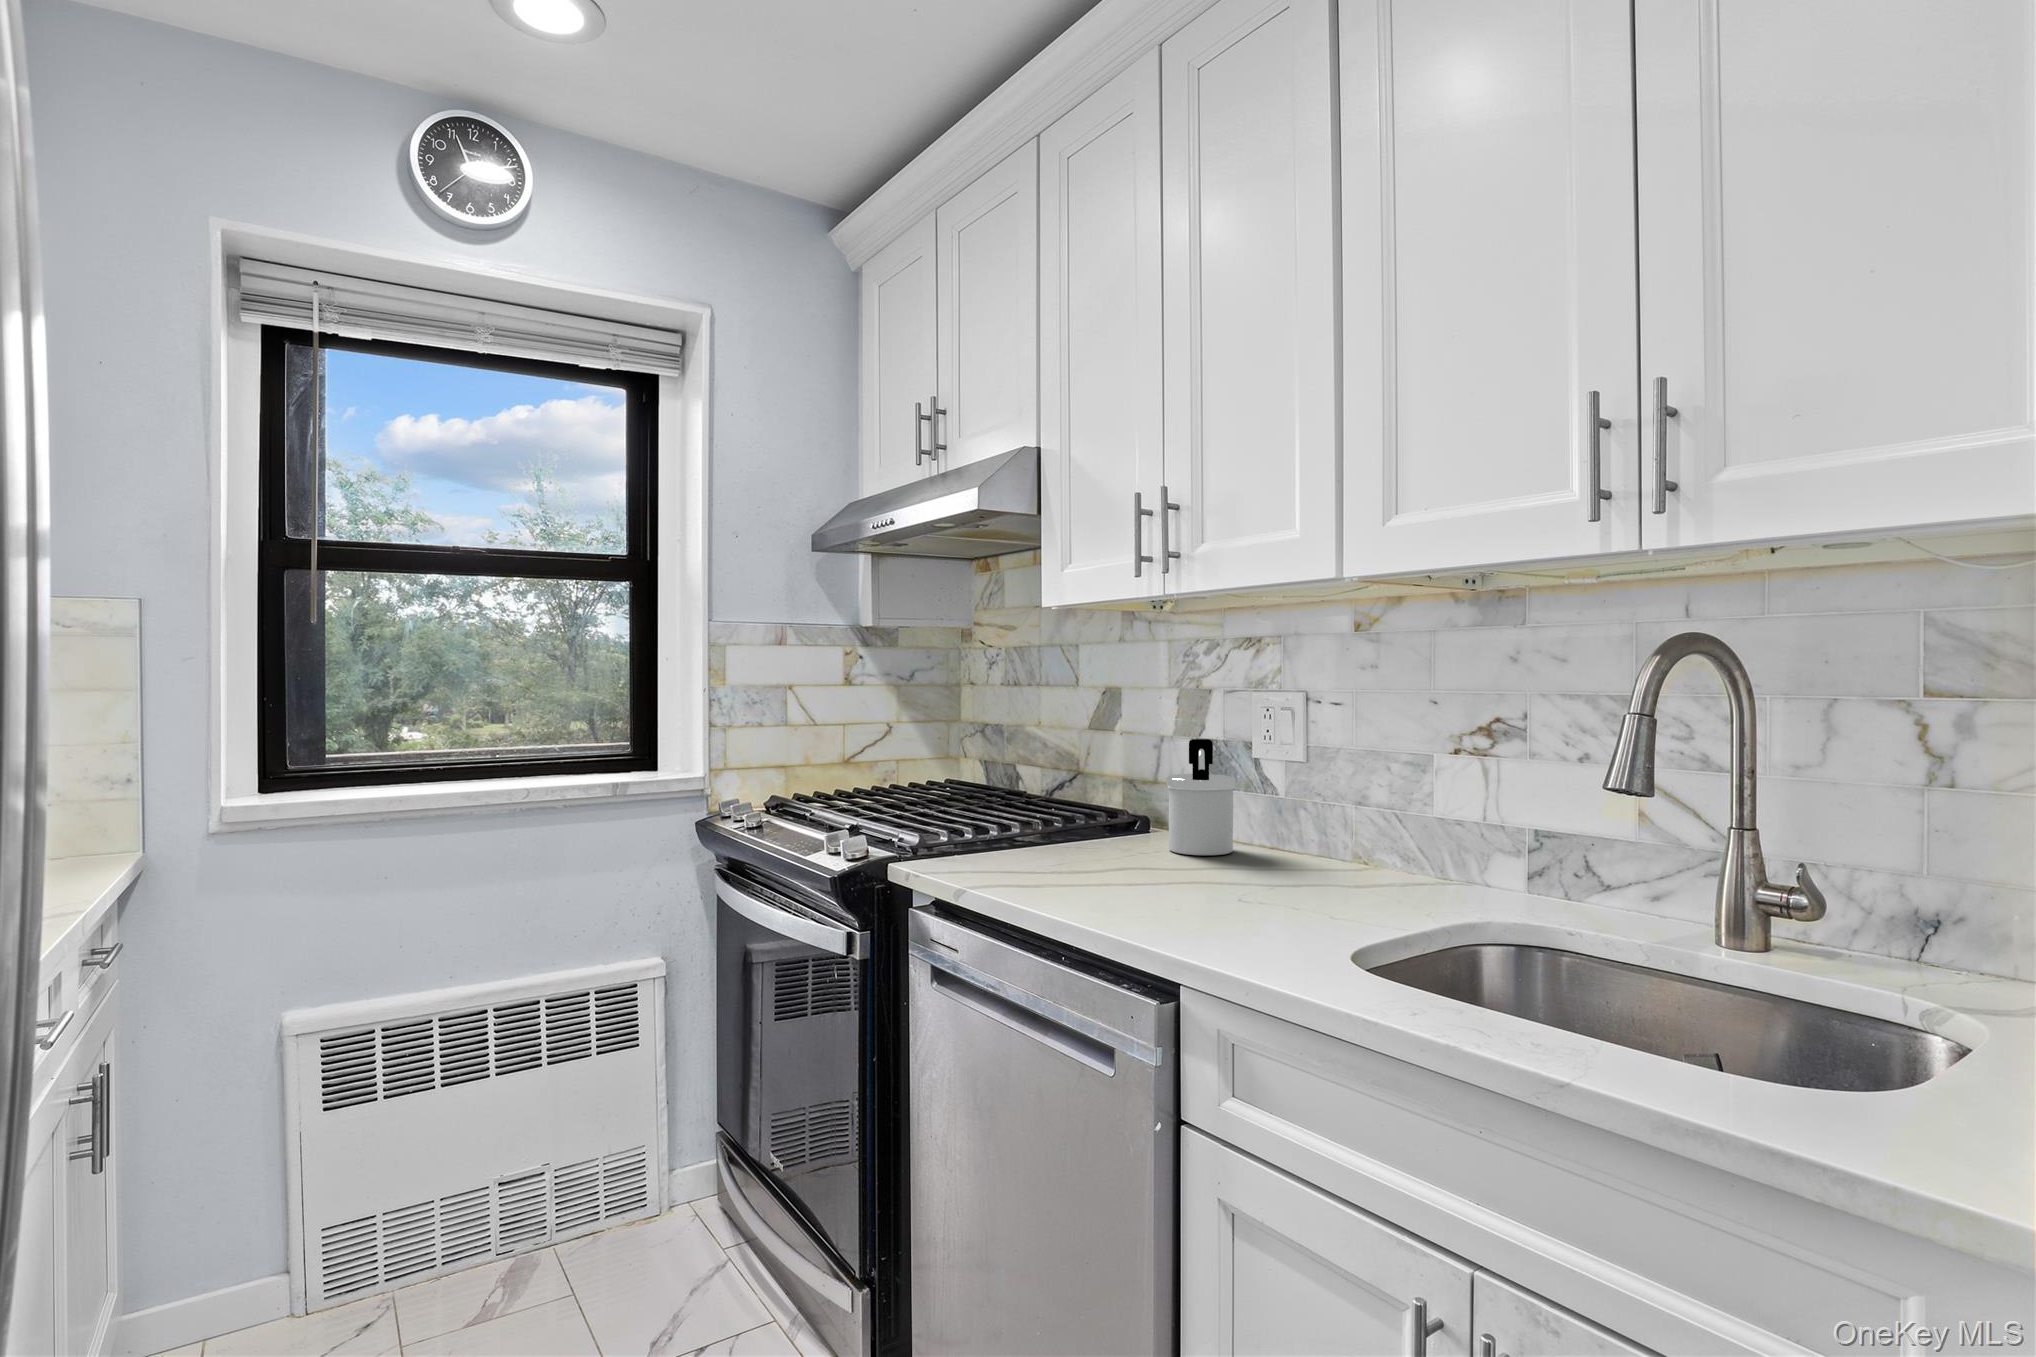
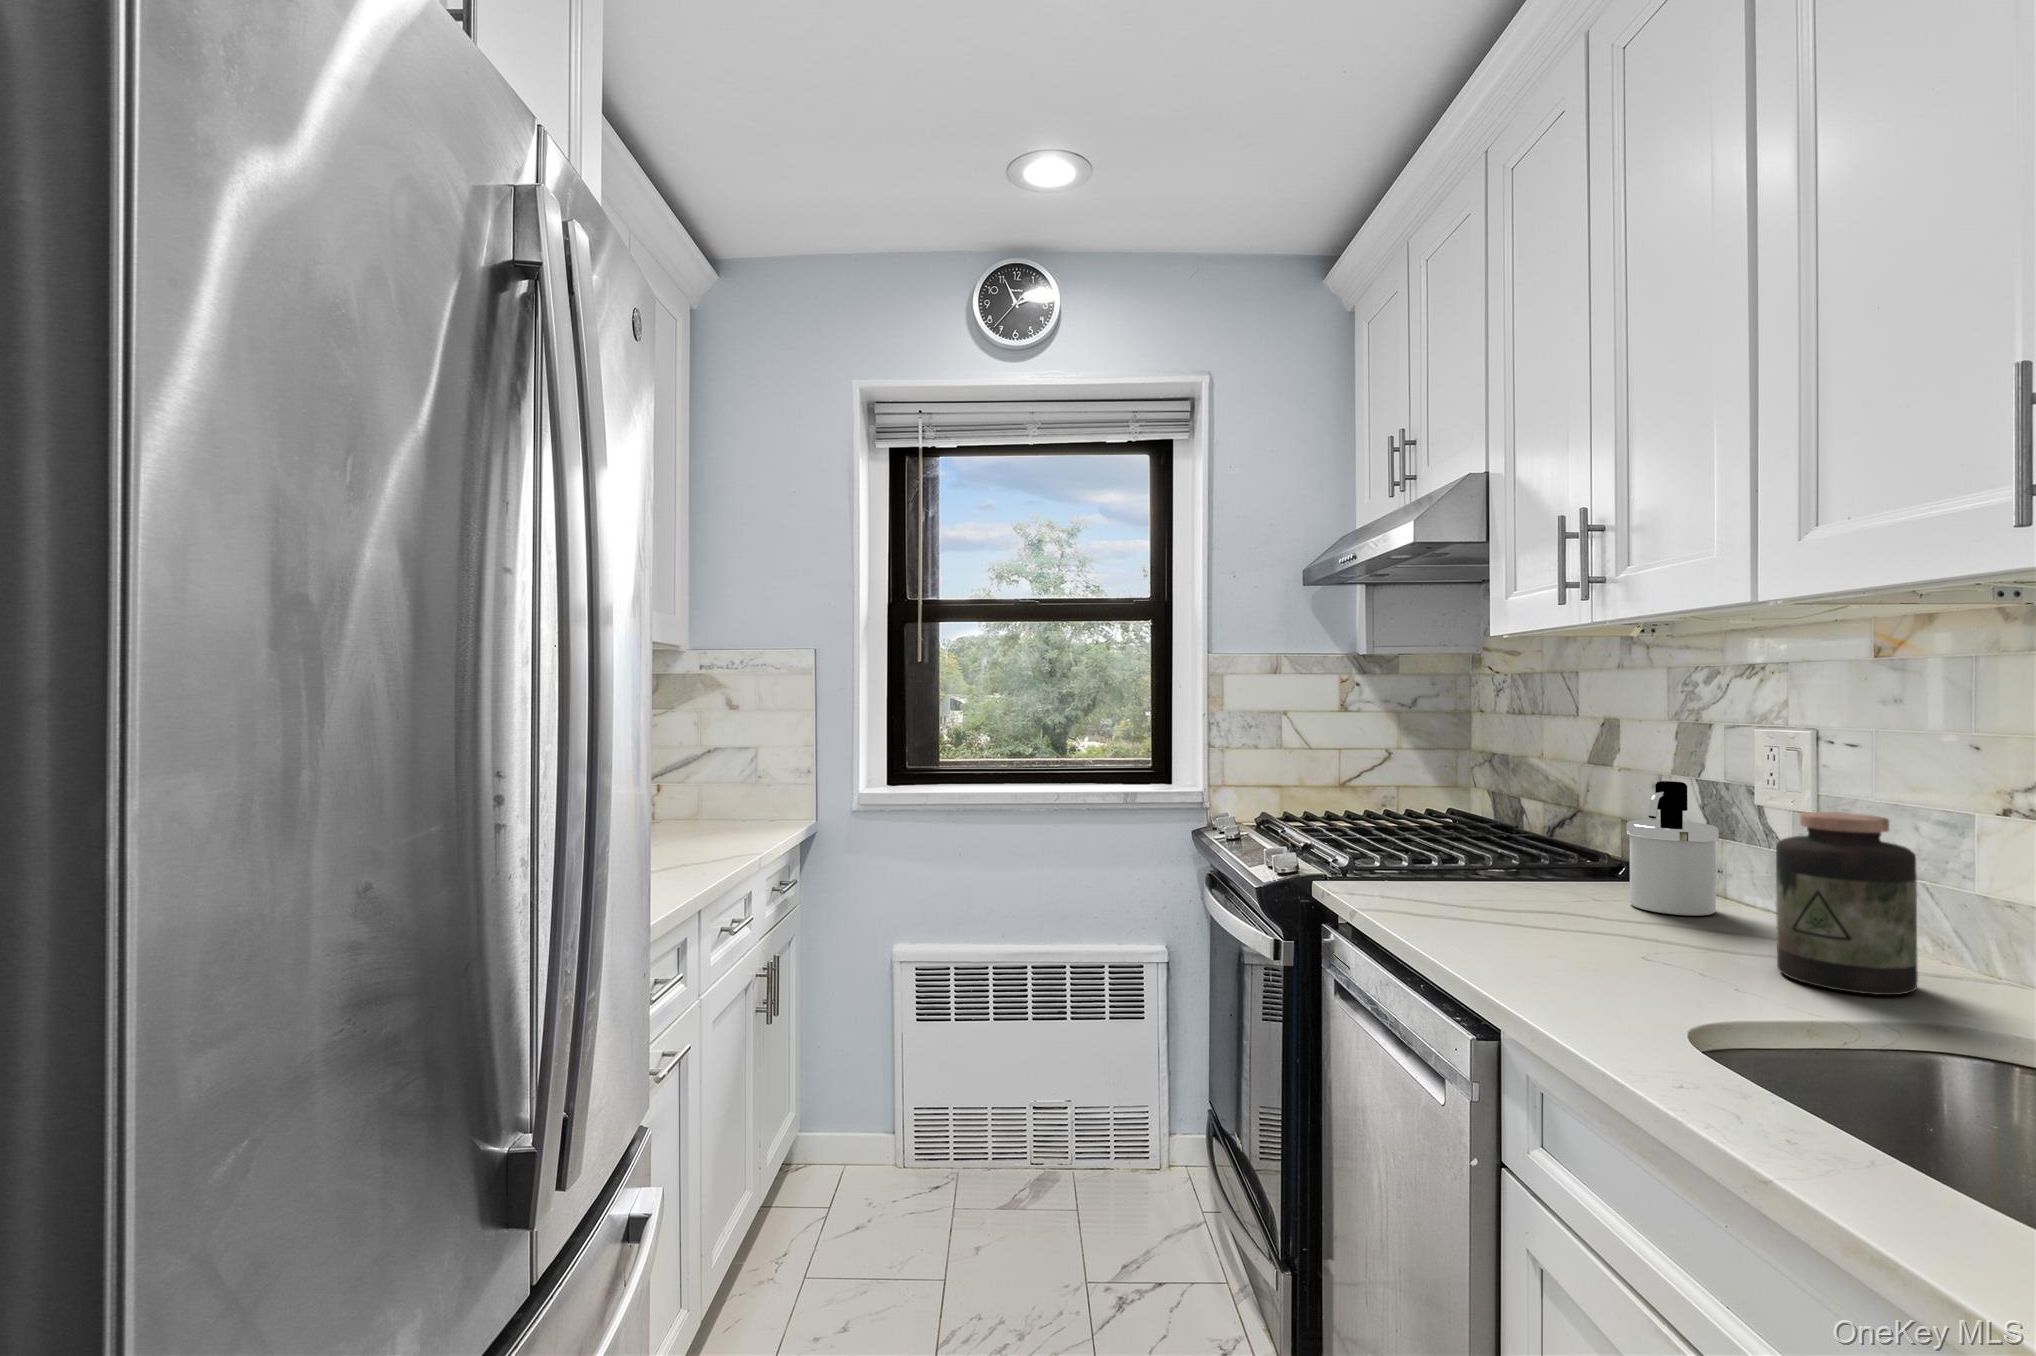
jar: none [1317,755,1410,899] -> present [1776,812,1918,995]

